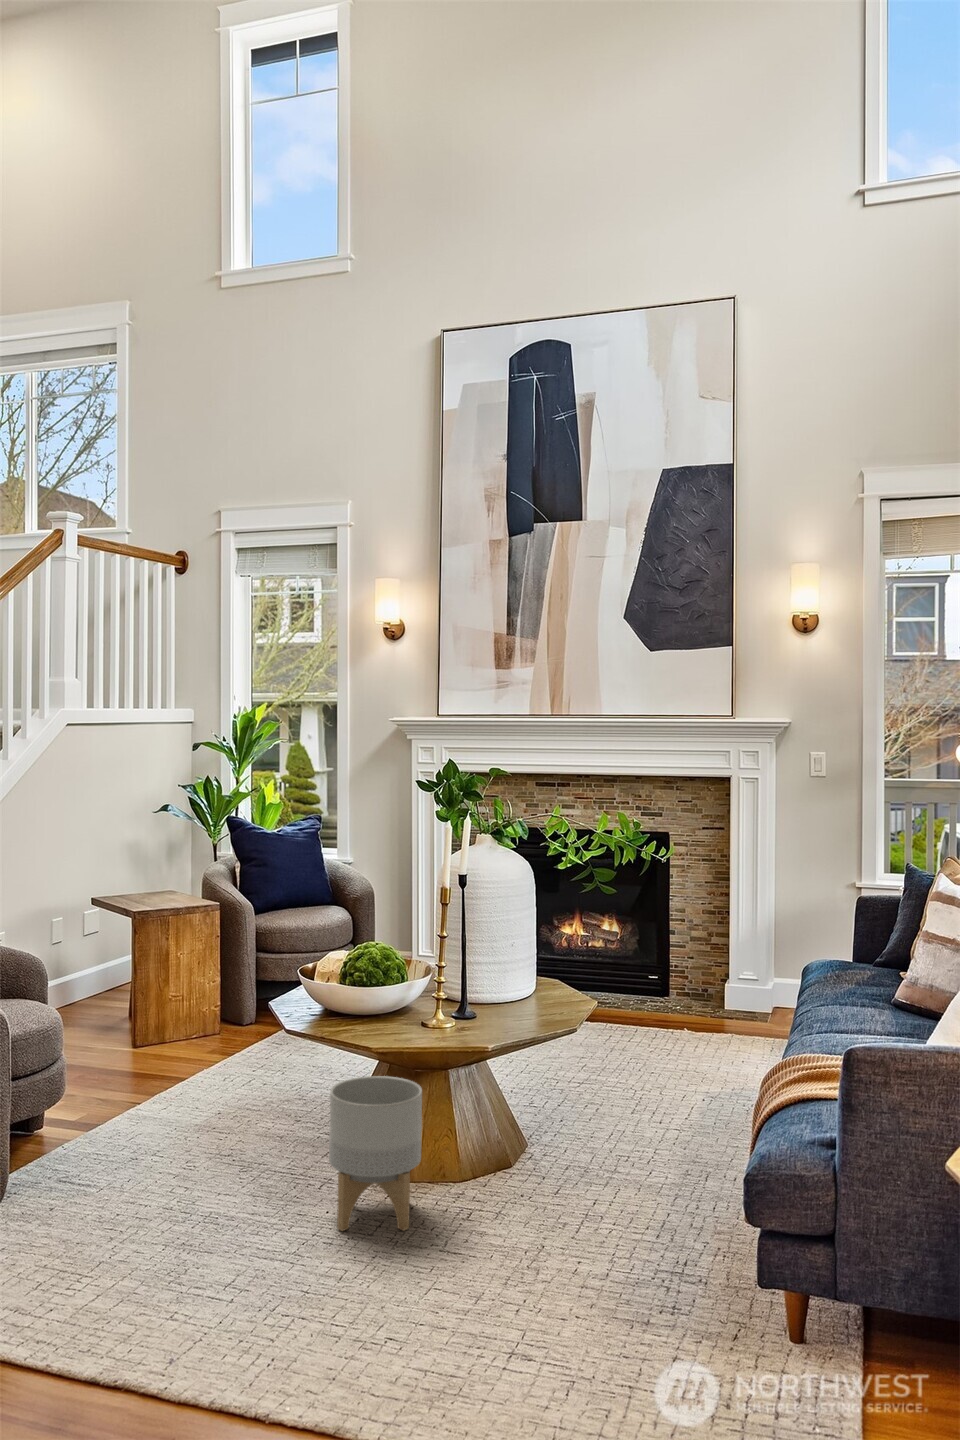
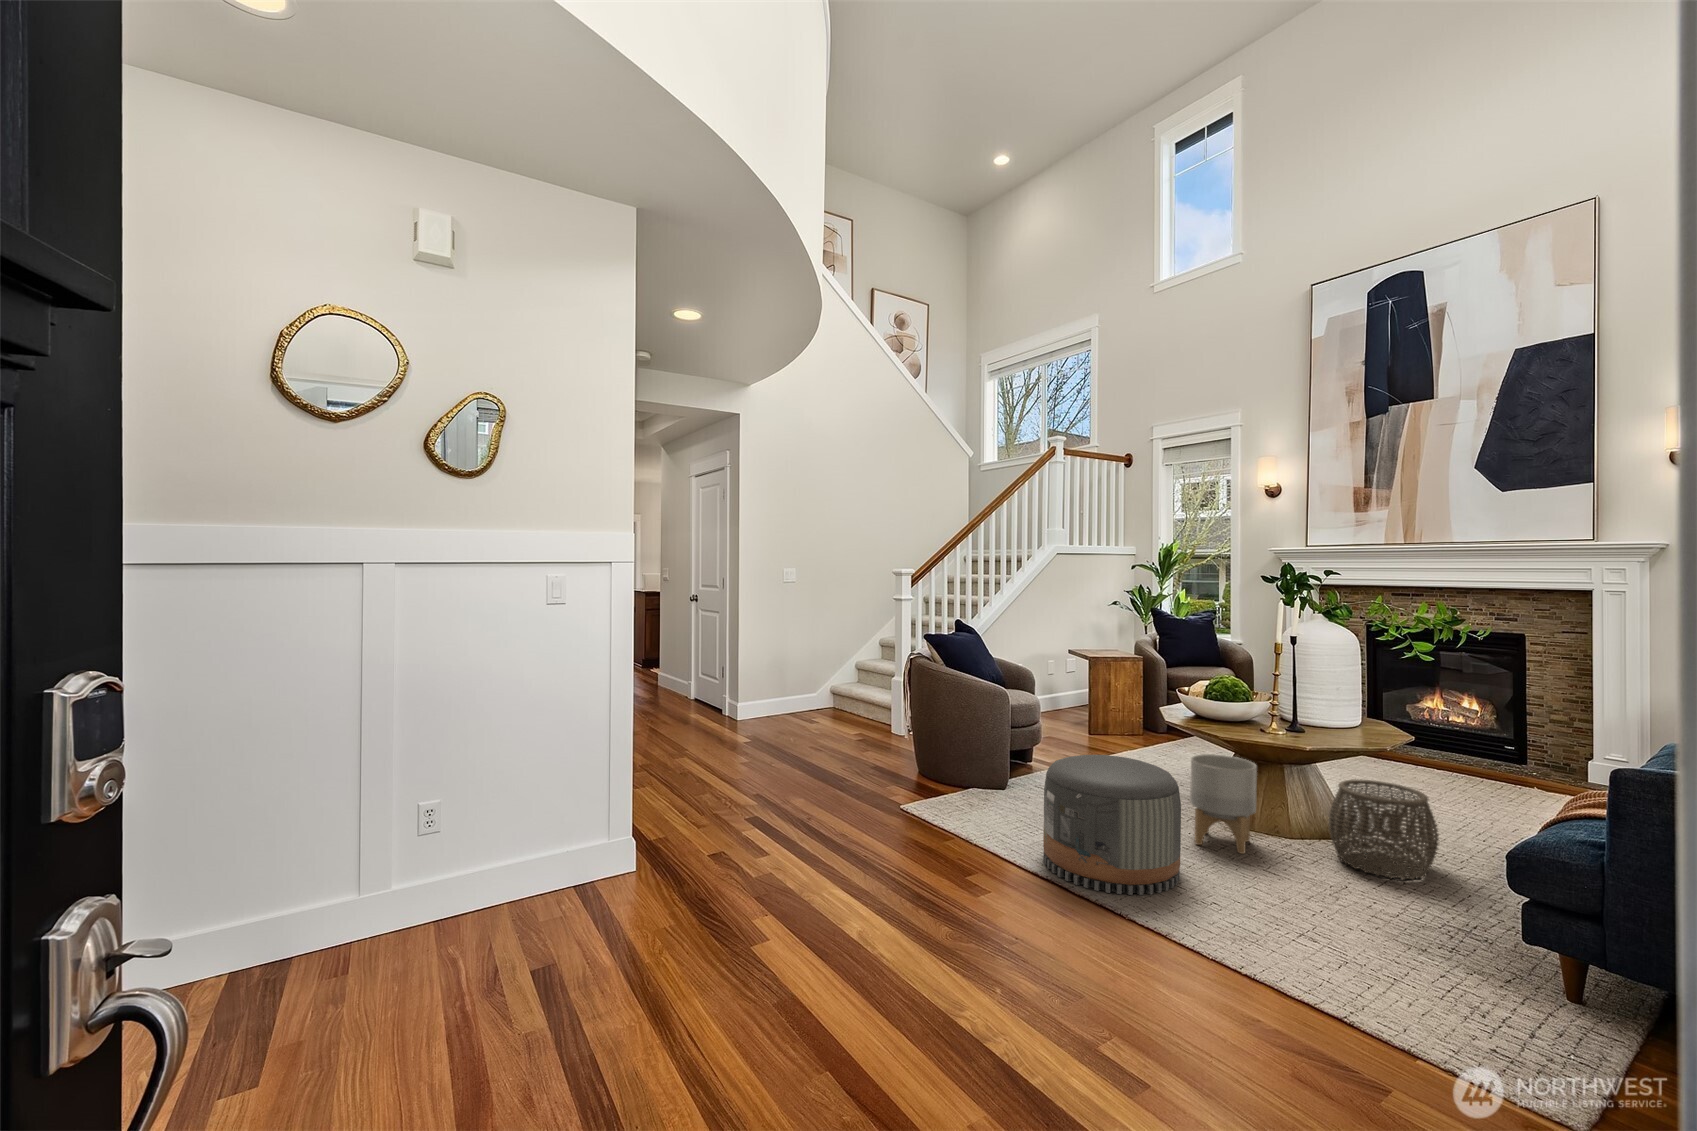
woven basket: none [509,1080,636,1221] -> present [1328,779,1439,880]
pouf: none [104,1119,332,1379] -> present [1043,755,1181,895]

